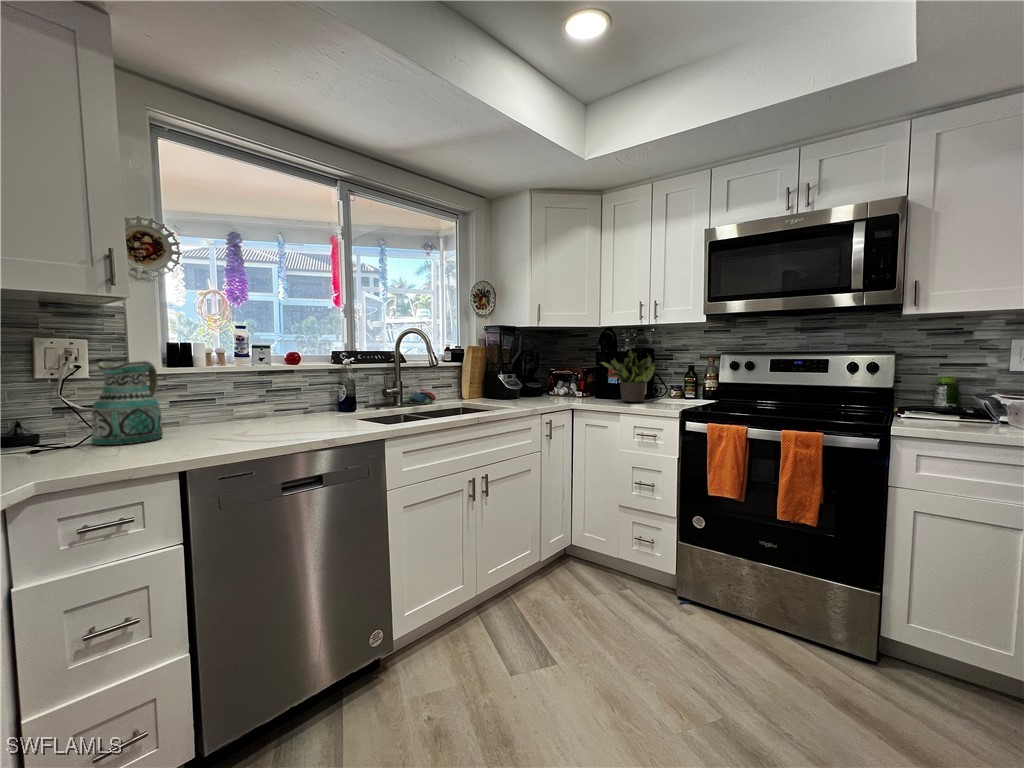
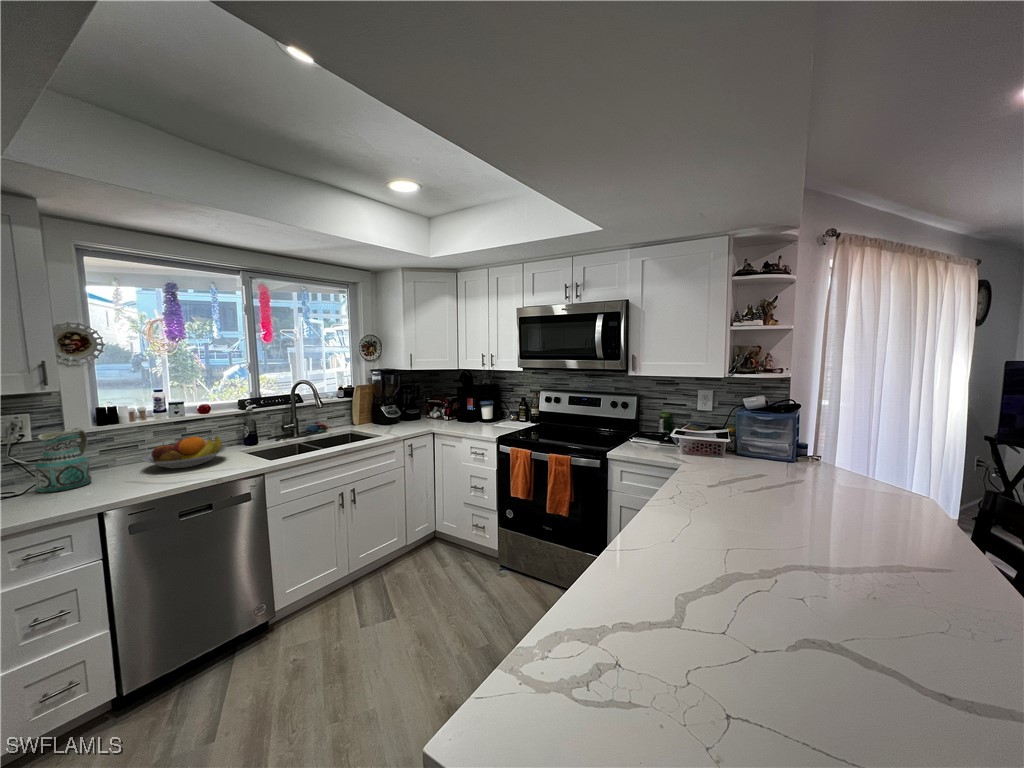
potted plant: present [602,350,655,402] -> none [453,389,491,428]
fruit bowl: none [225,386,328,428] -> present [143,436,226,469]

